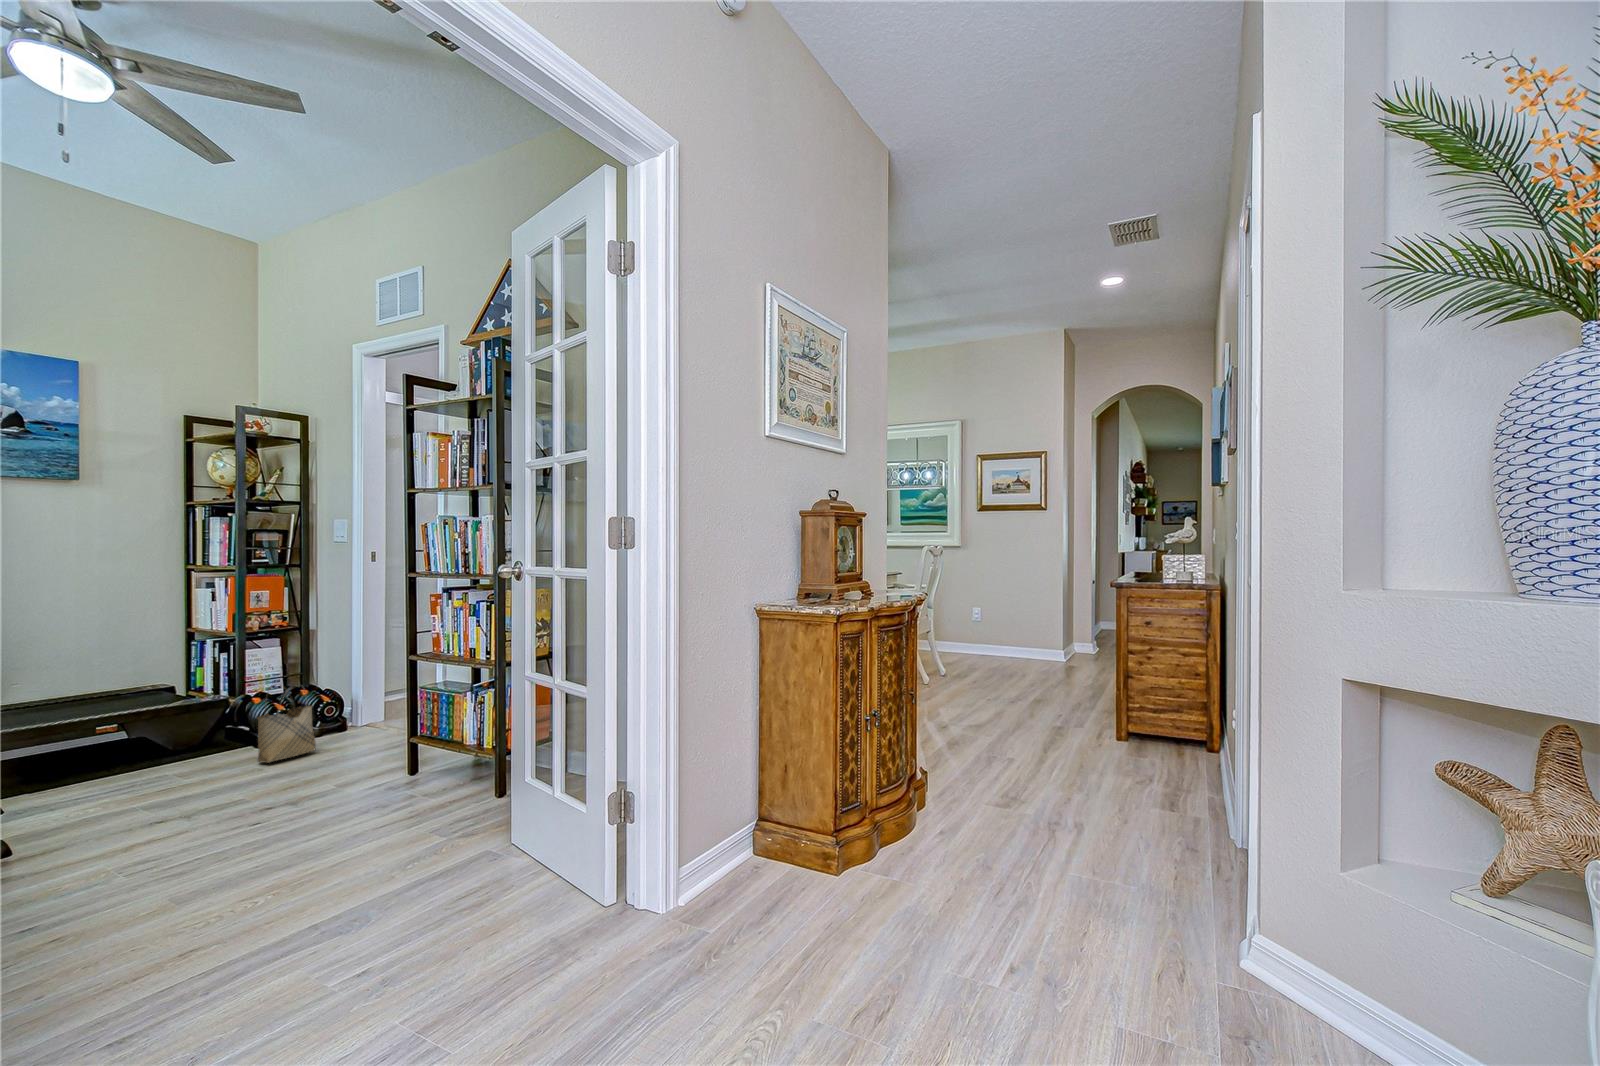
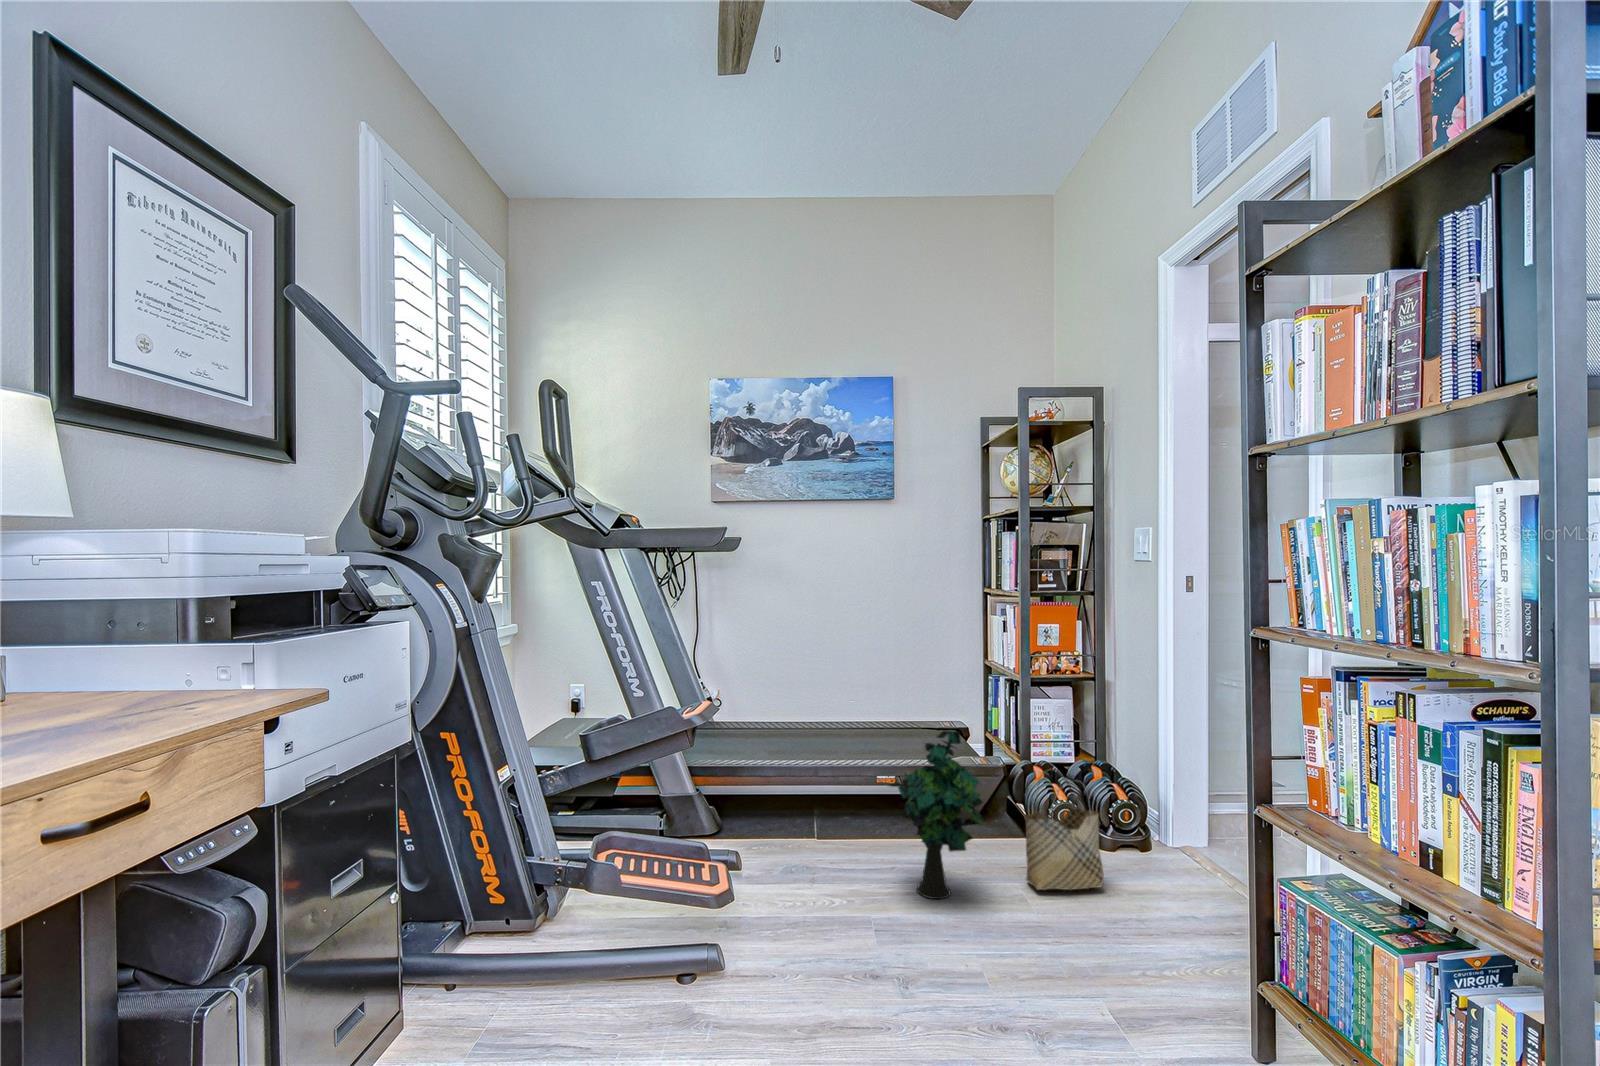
decorative plant: none [134,665,228,790] -> present [889,731,983,899]

